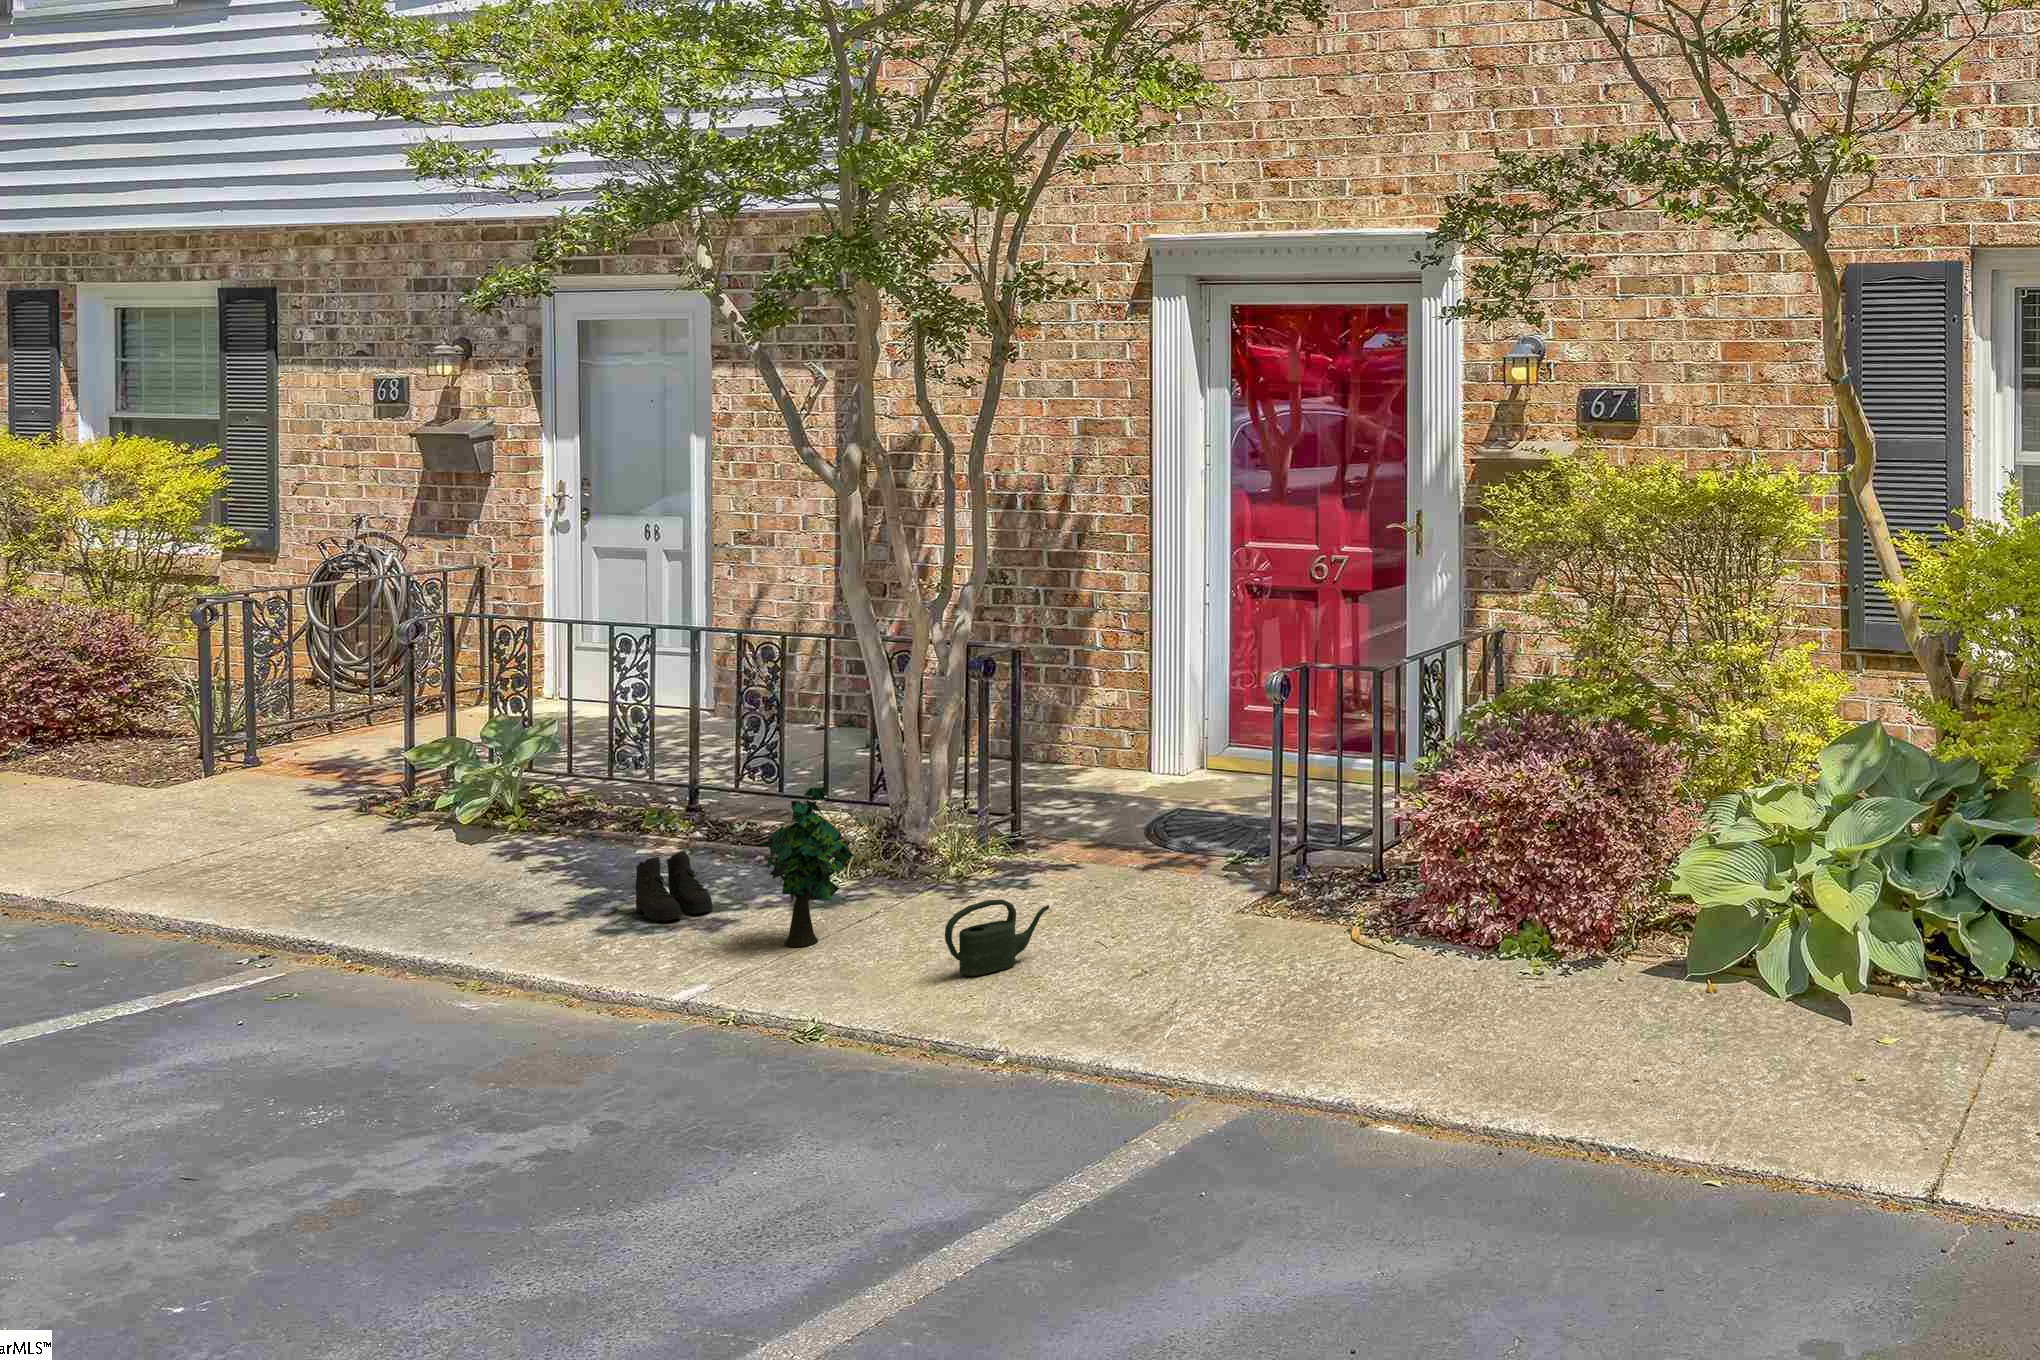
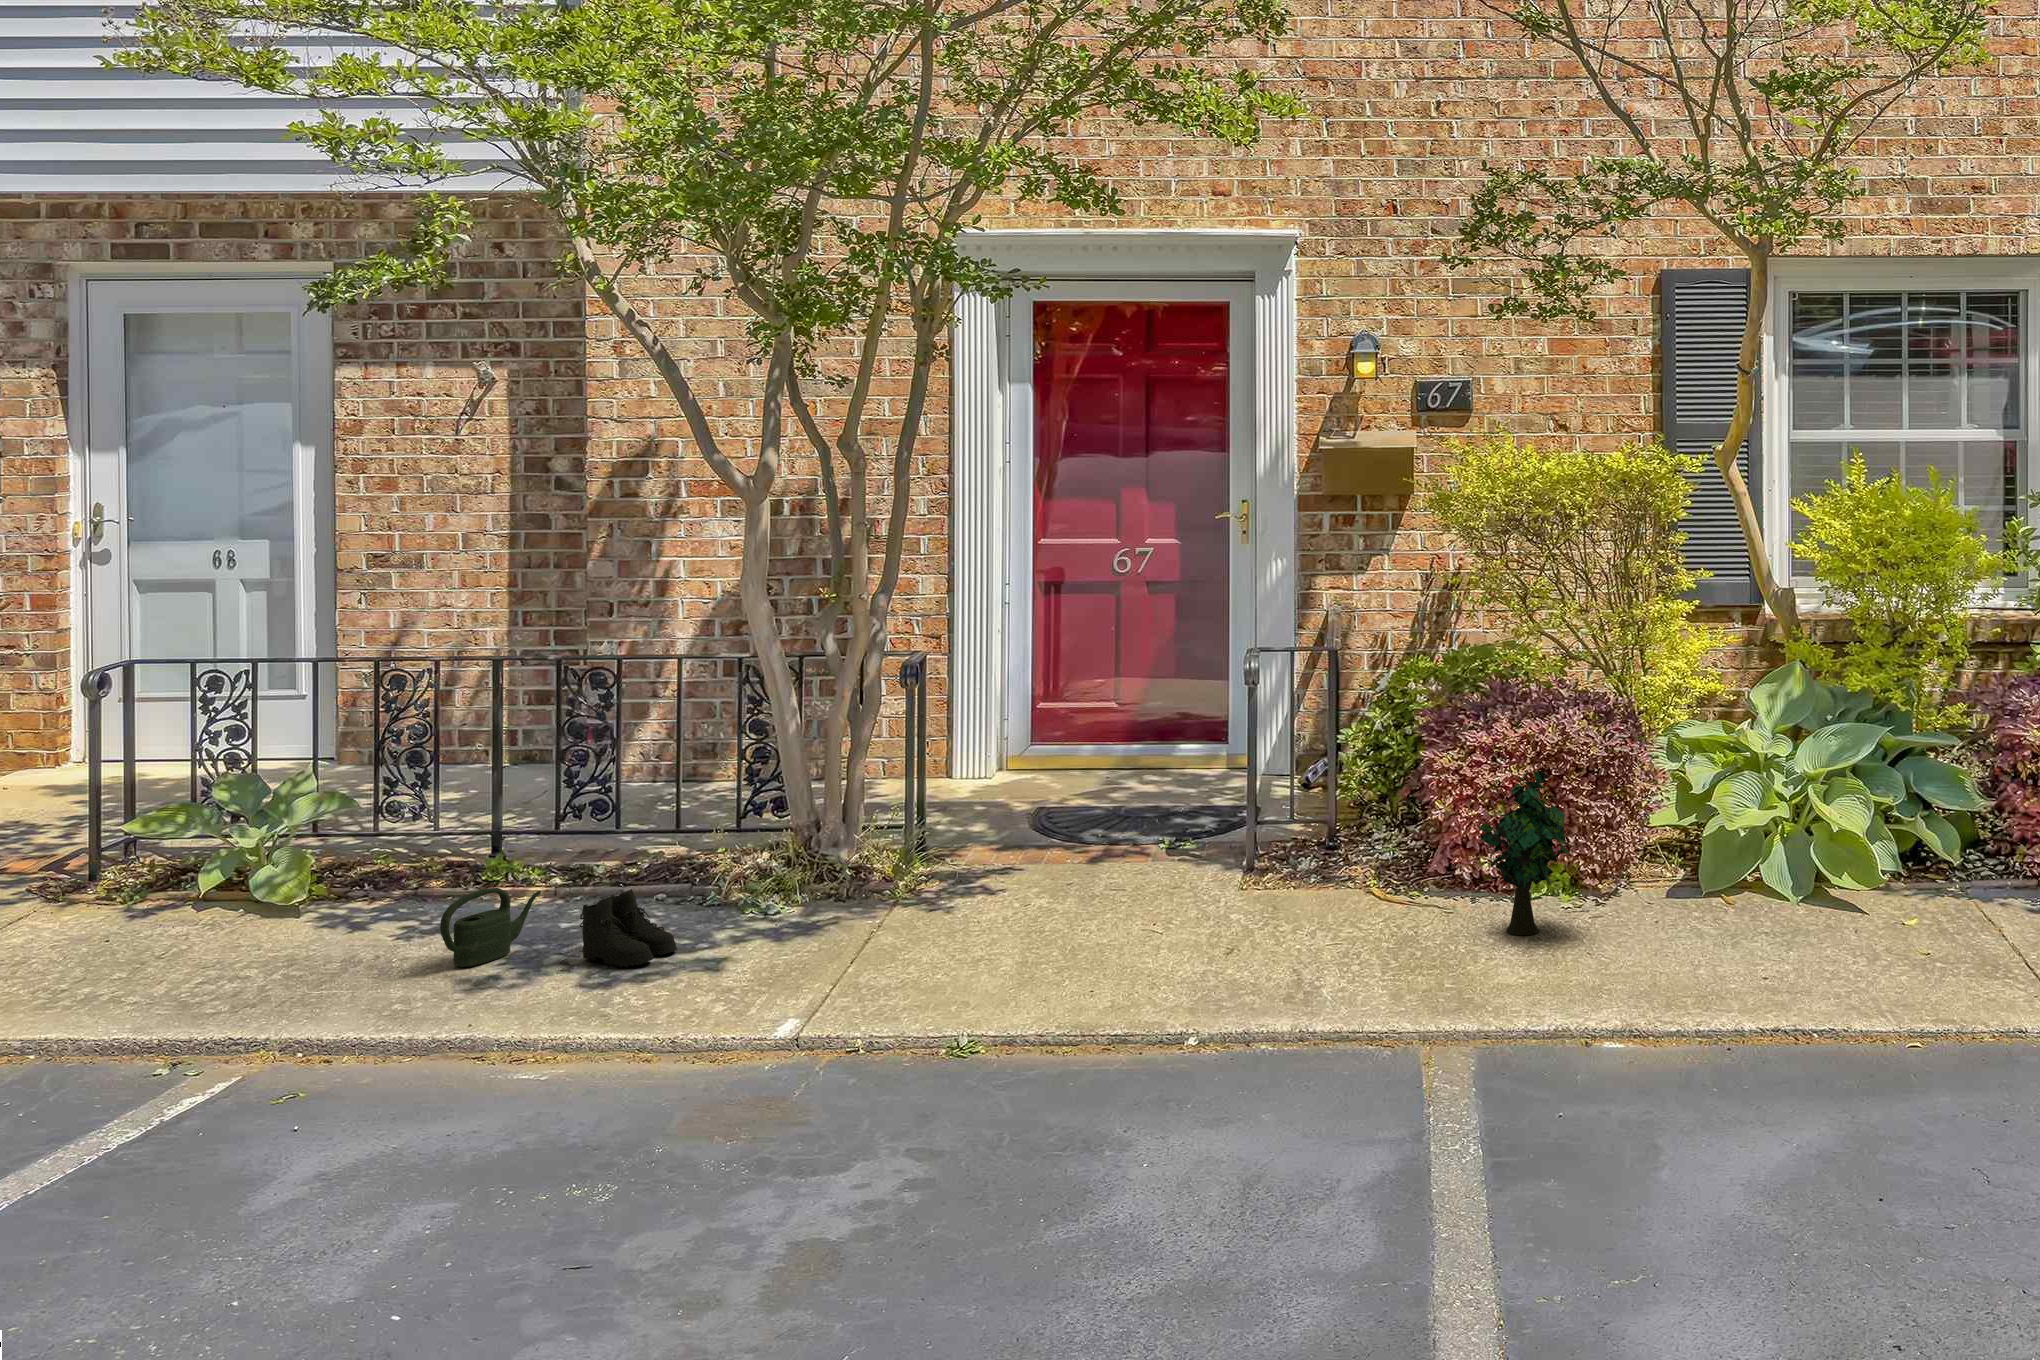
decorative plant: present [756,787,854,947] -> present [1479,770,1570,935]
watering can: present [945,899,1049,976] -> present [440,888,541,967]

